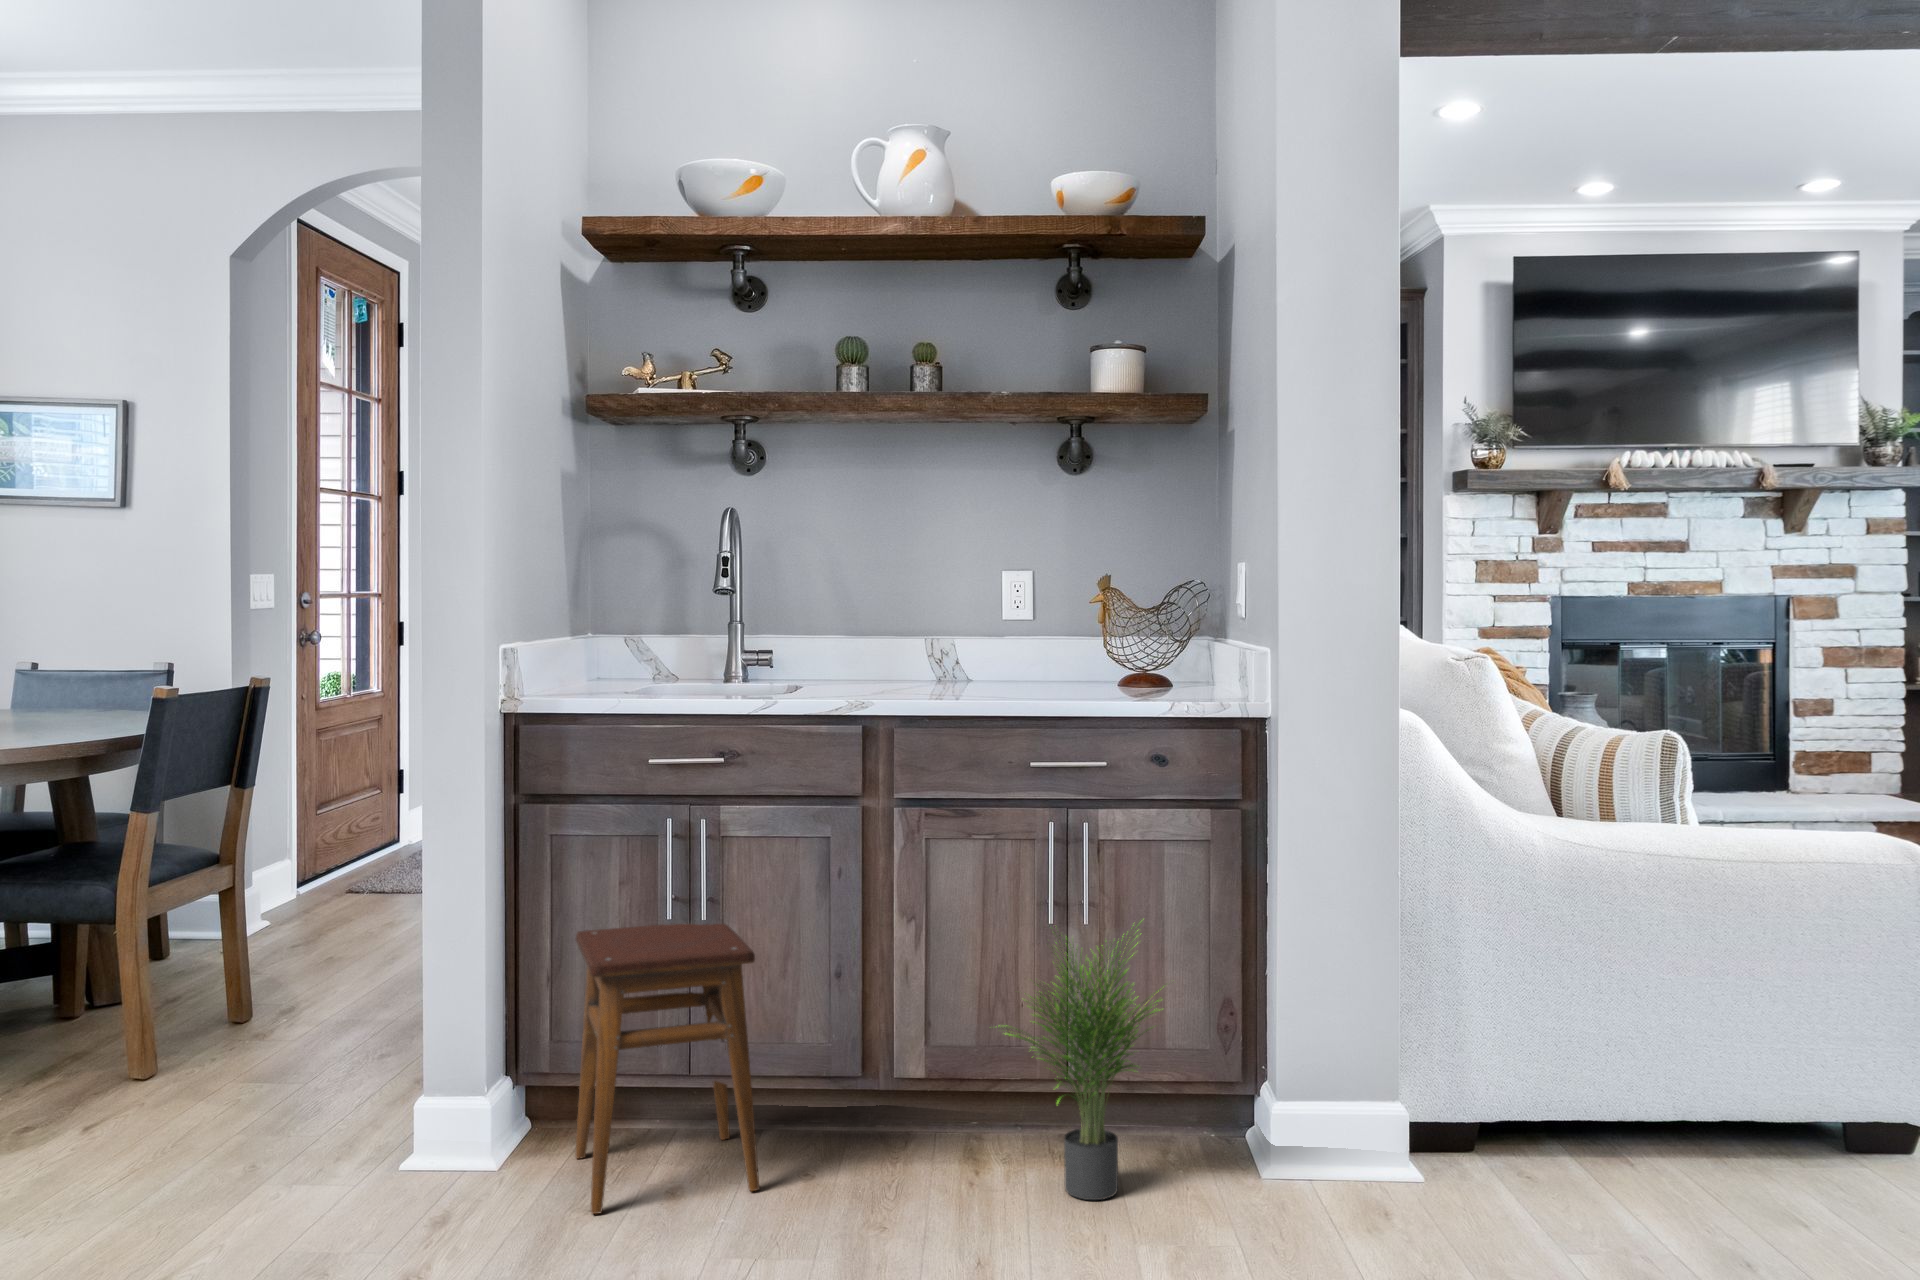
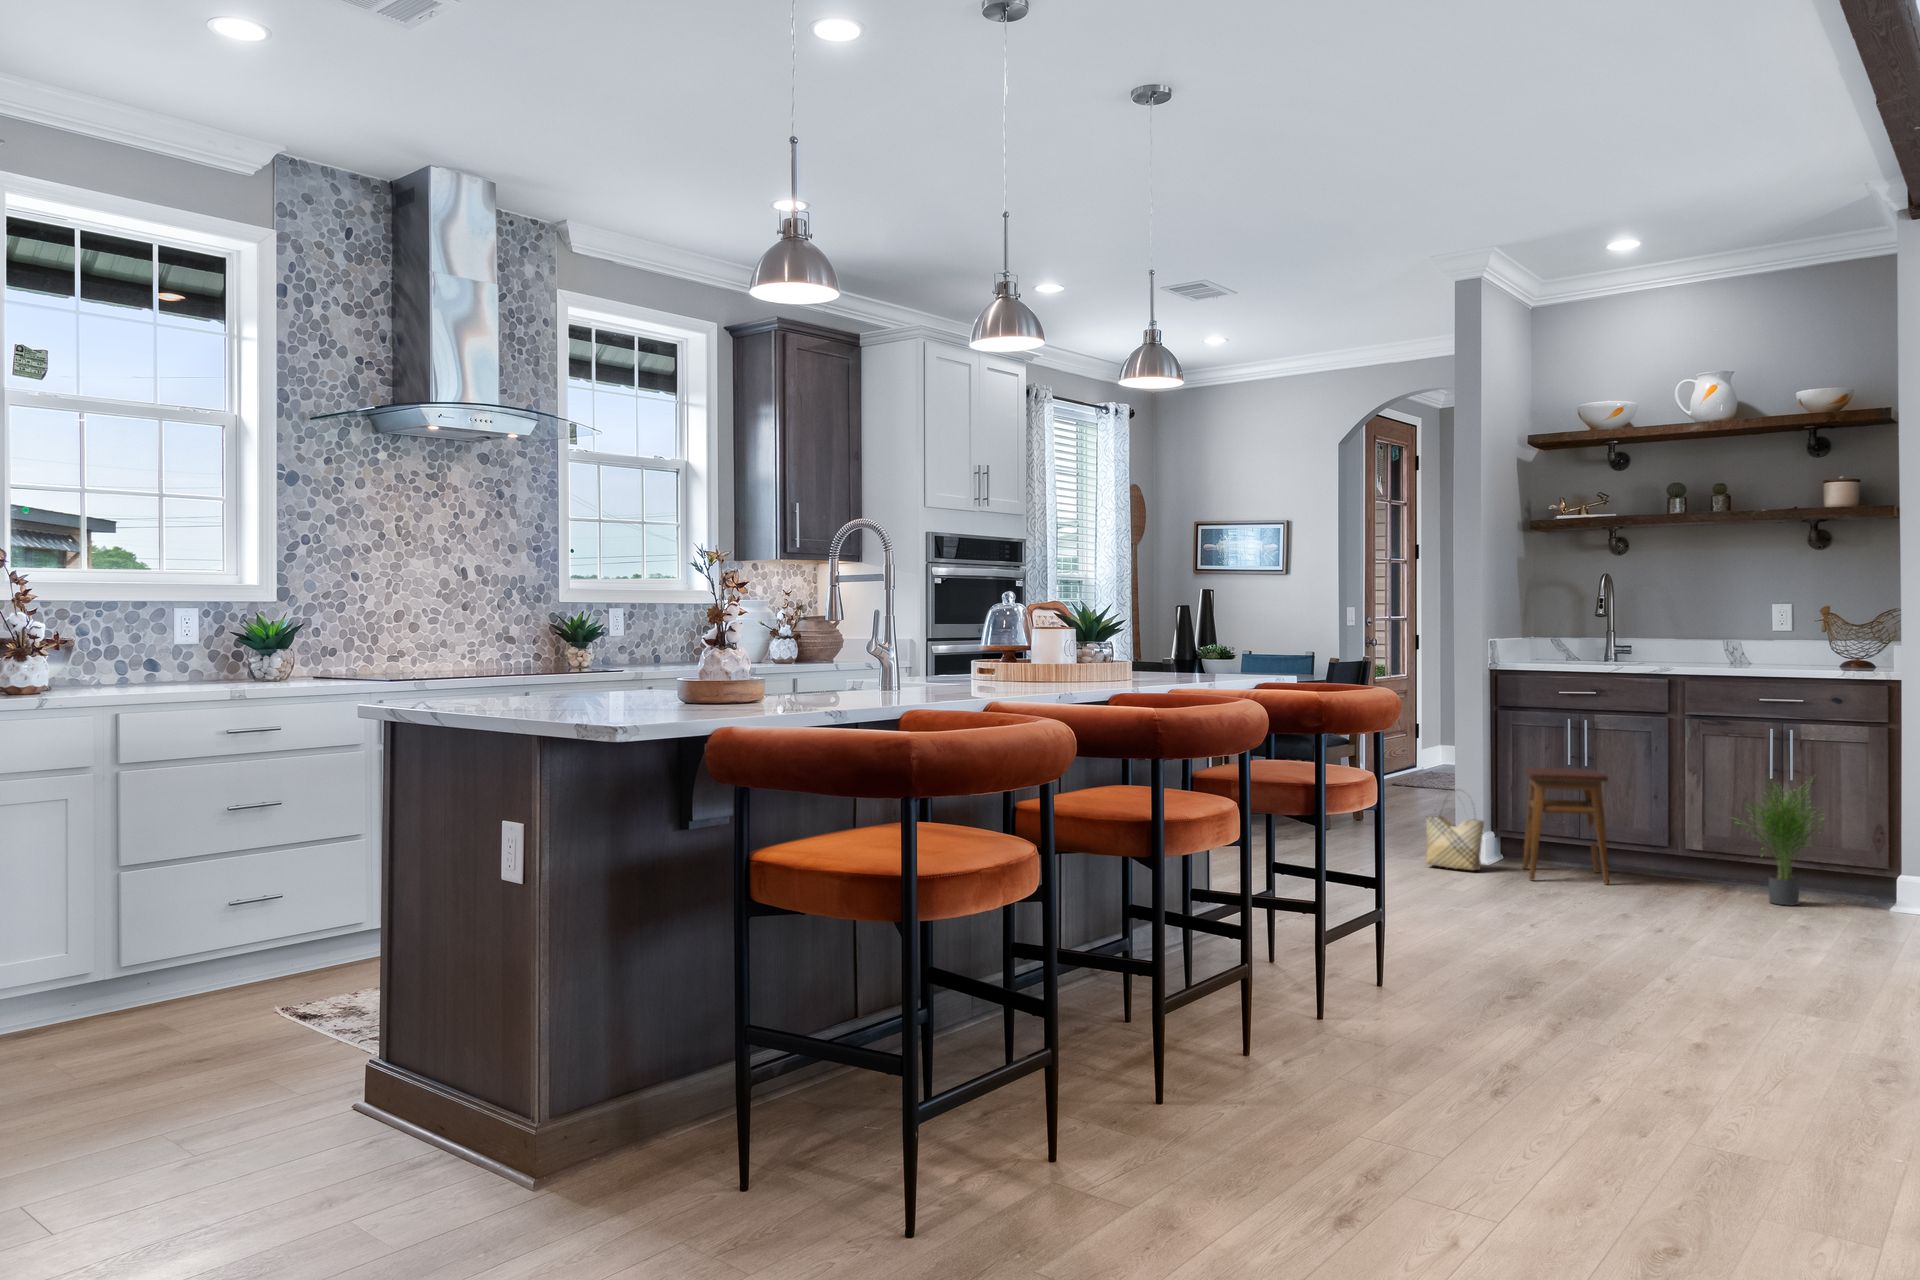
woven basket: none [347,998,490,1198] -> present [1425,791,1484,870]

